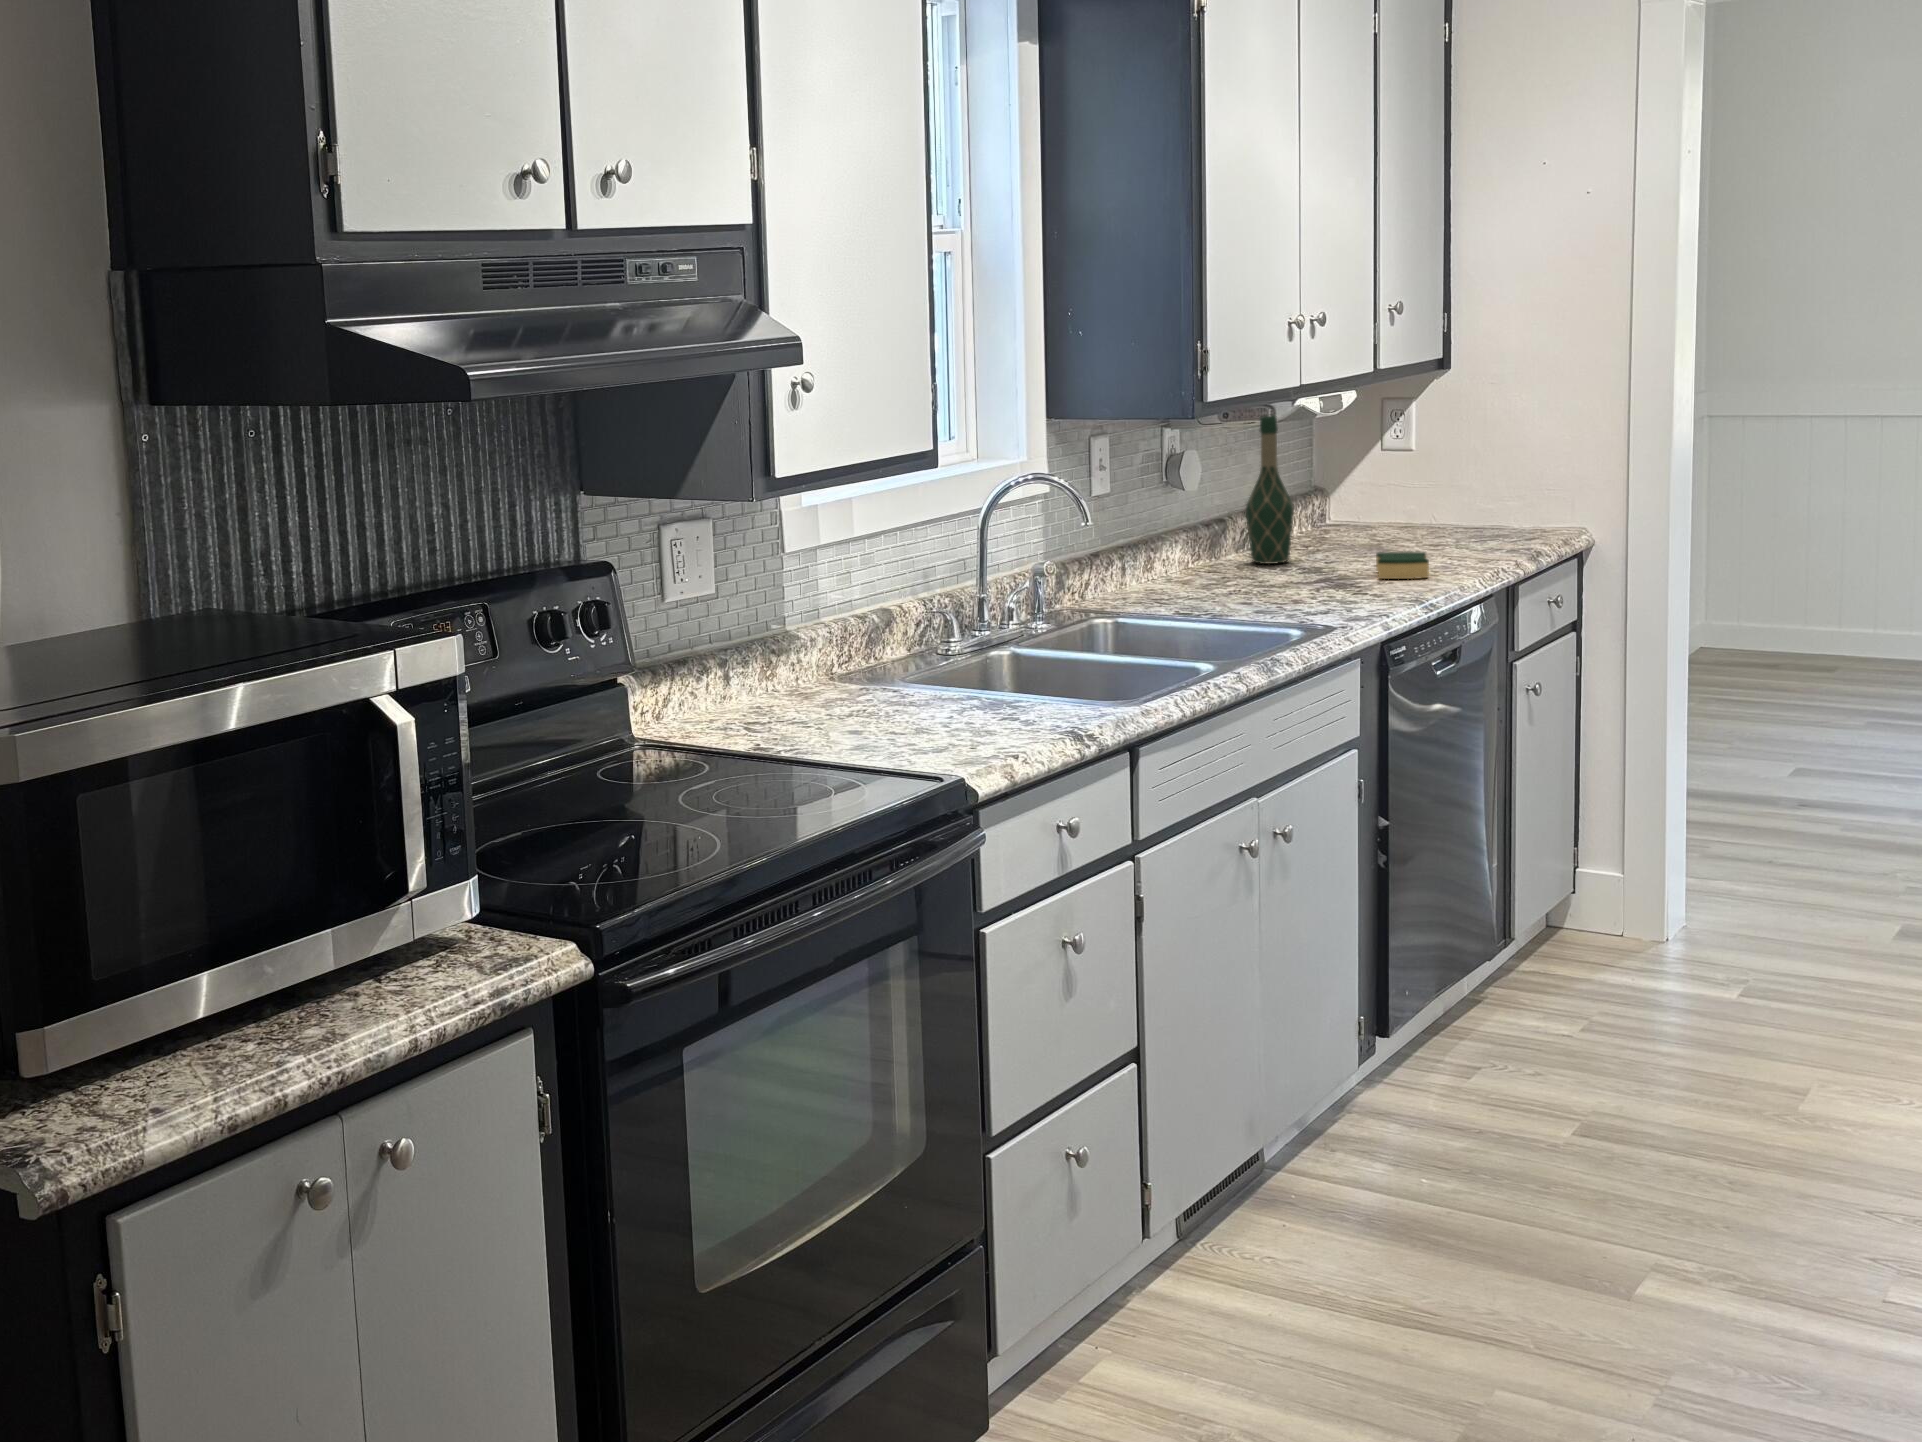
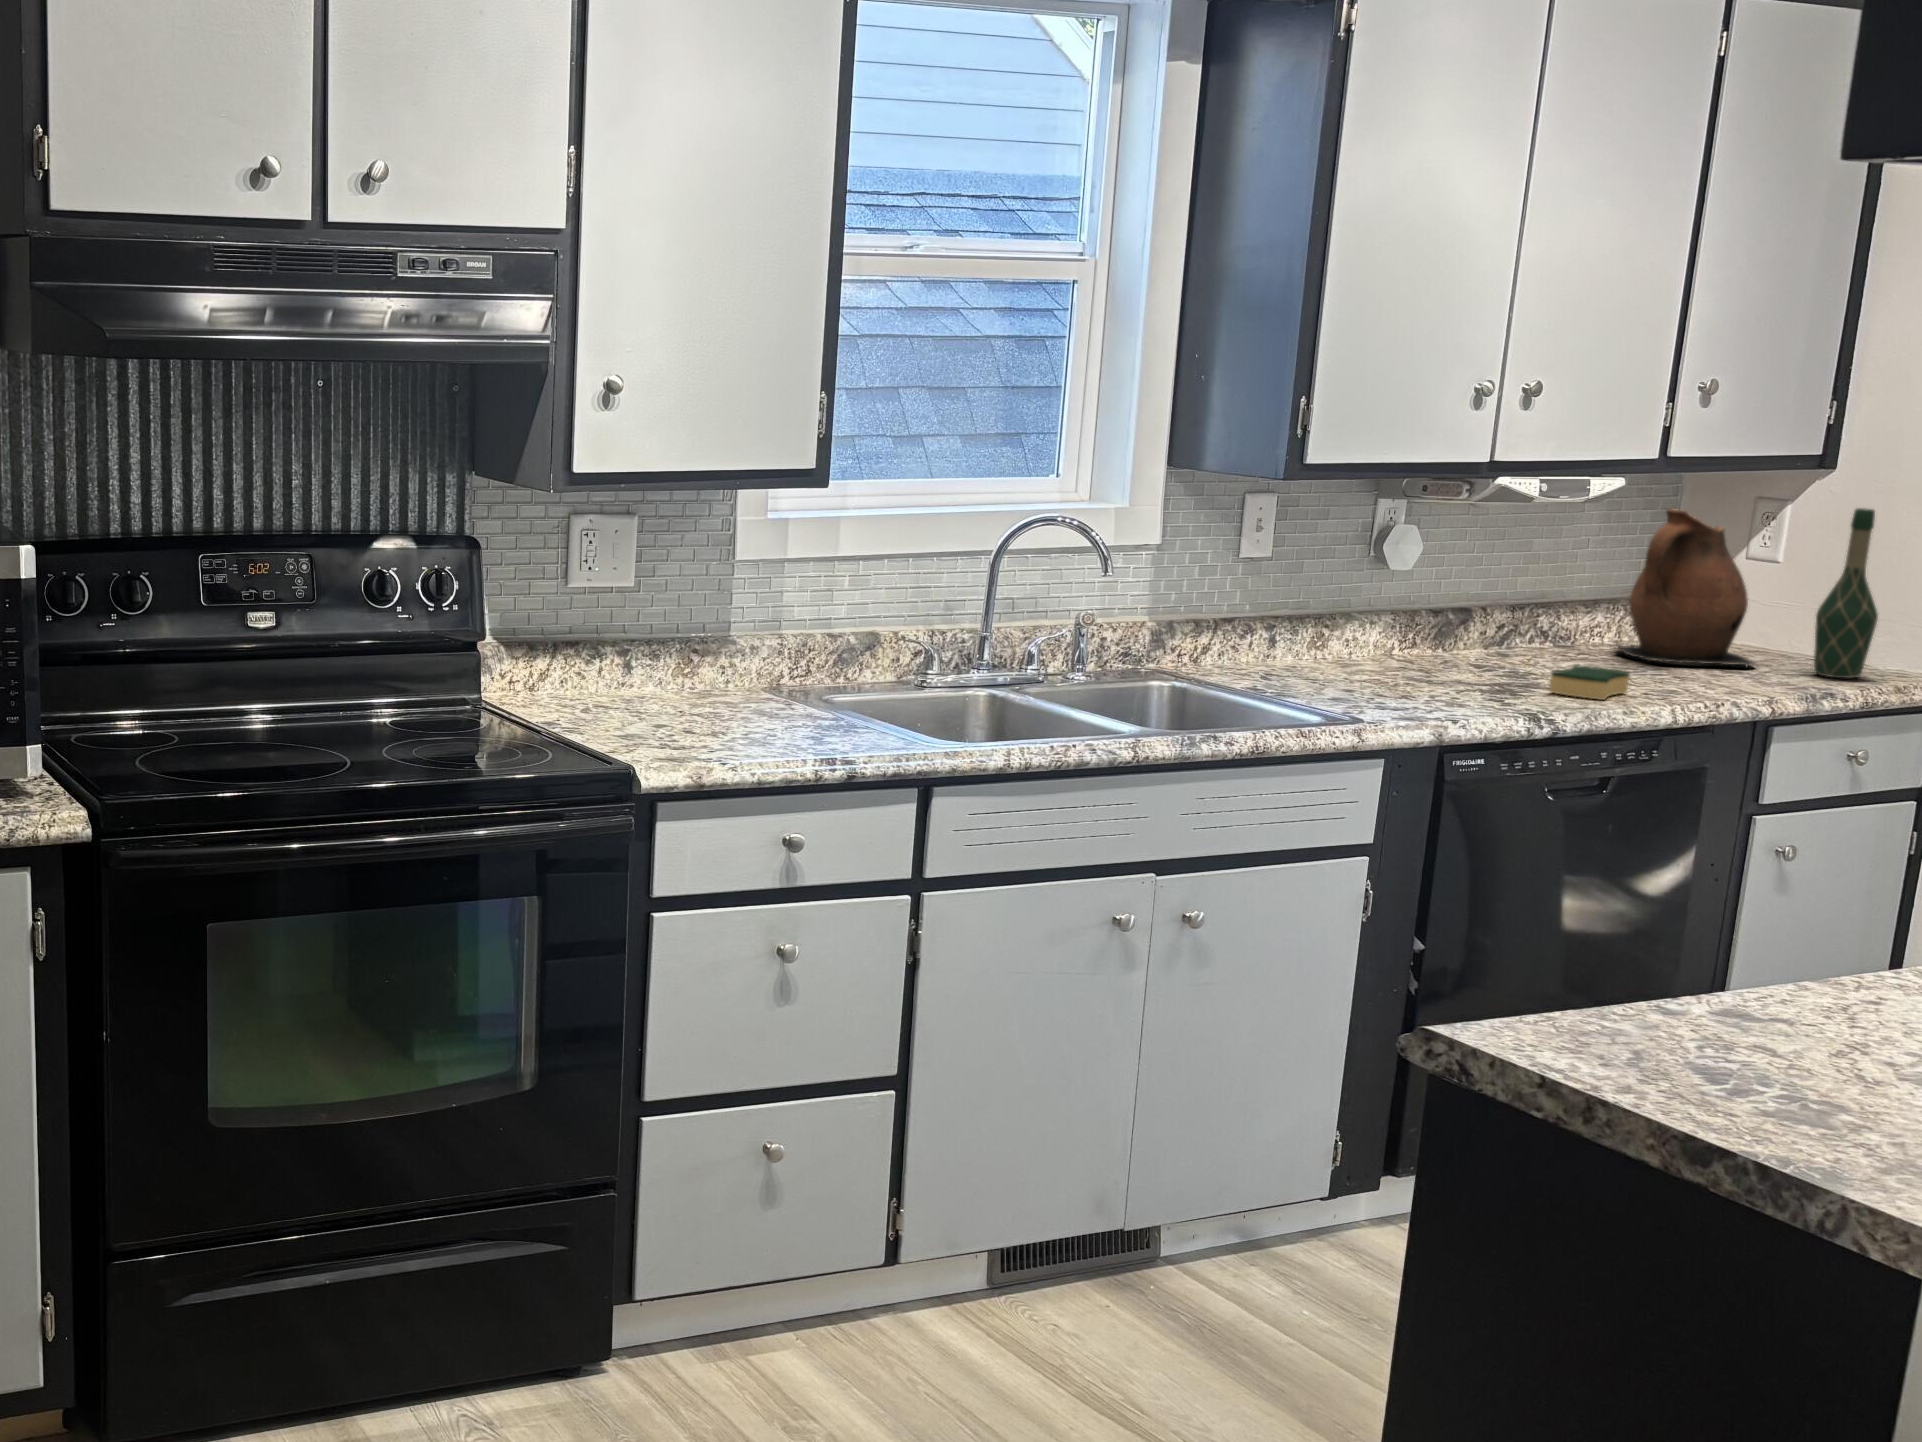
ceramic pitcher: none [1315,412,1442,543] -> present [1617,509,1756,667]
wine bottle: present [1246,415,1294,564] -> present [1814,508,1878,678]

